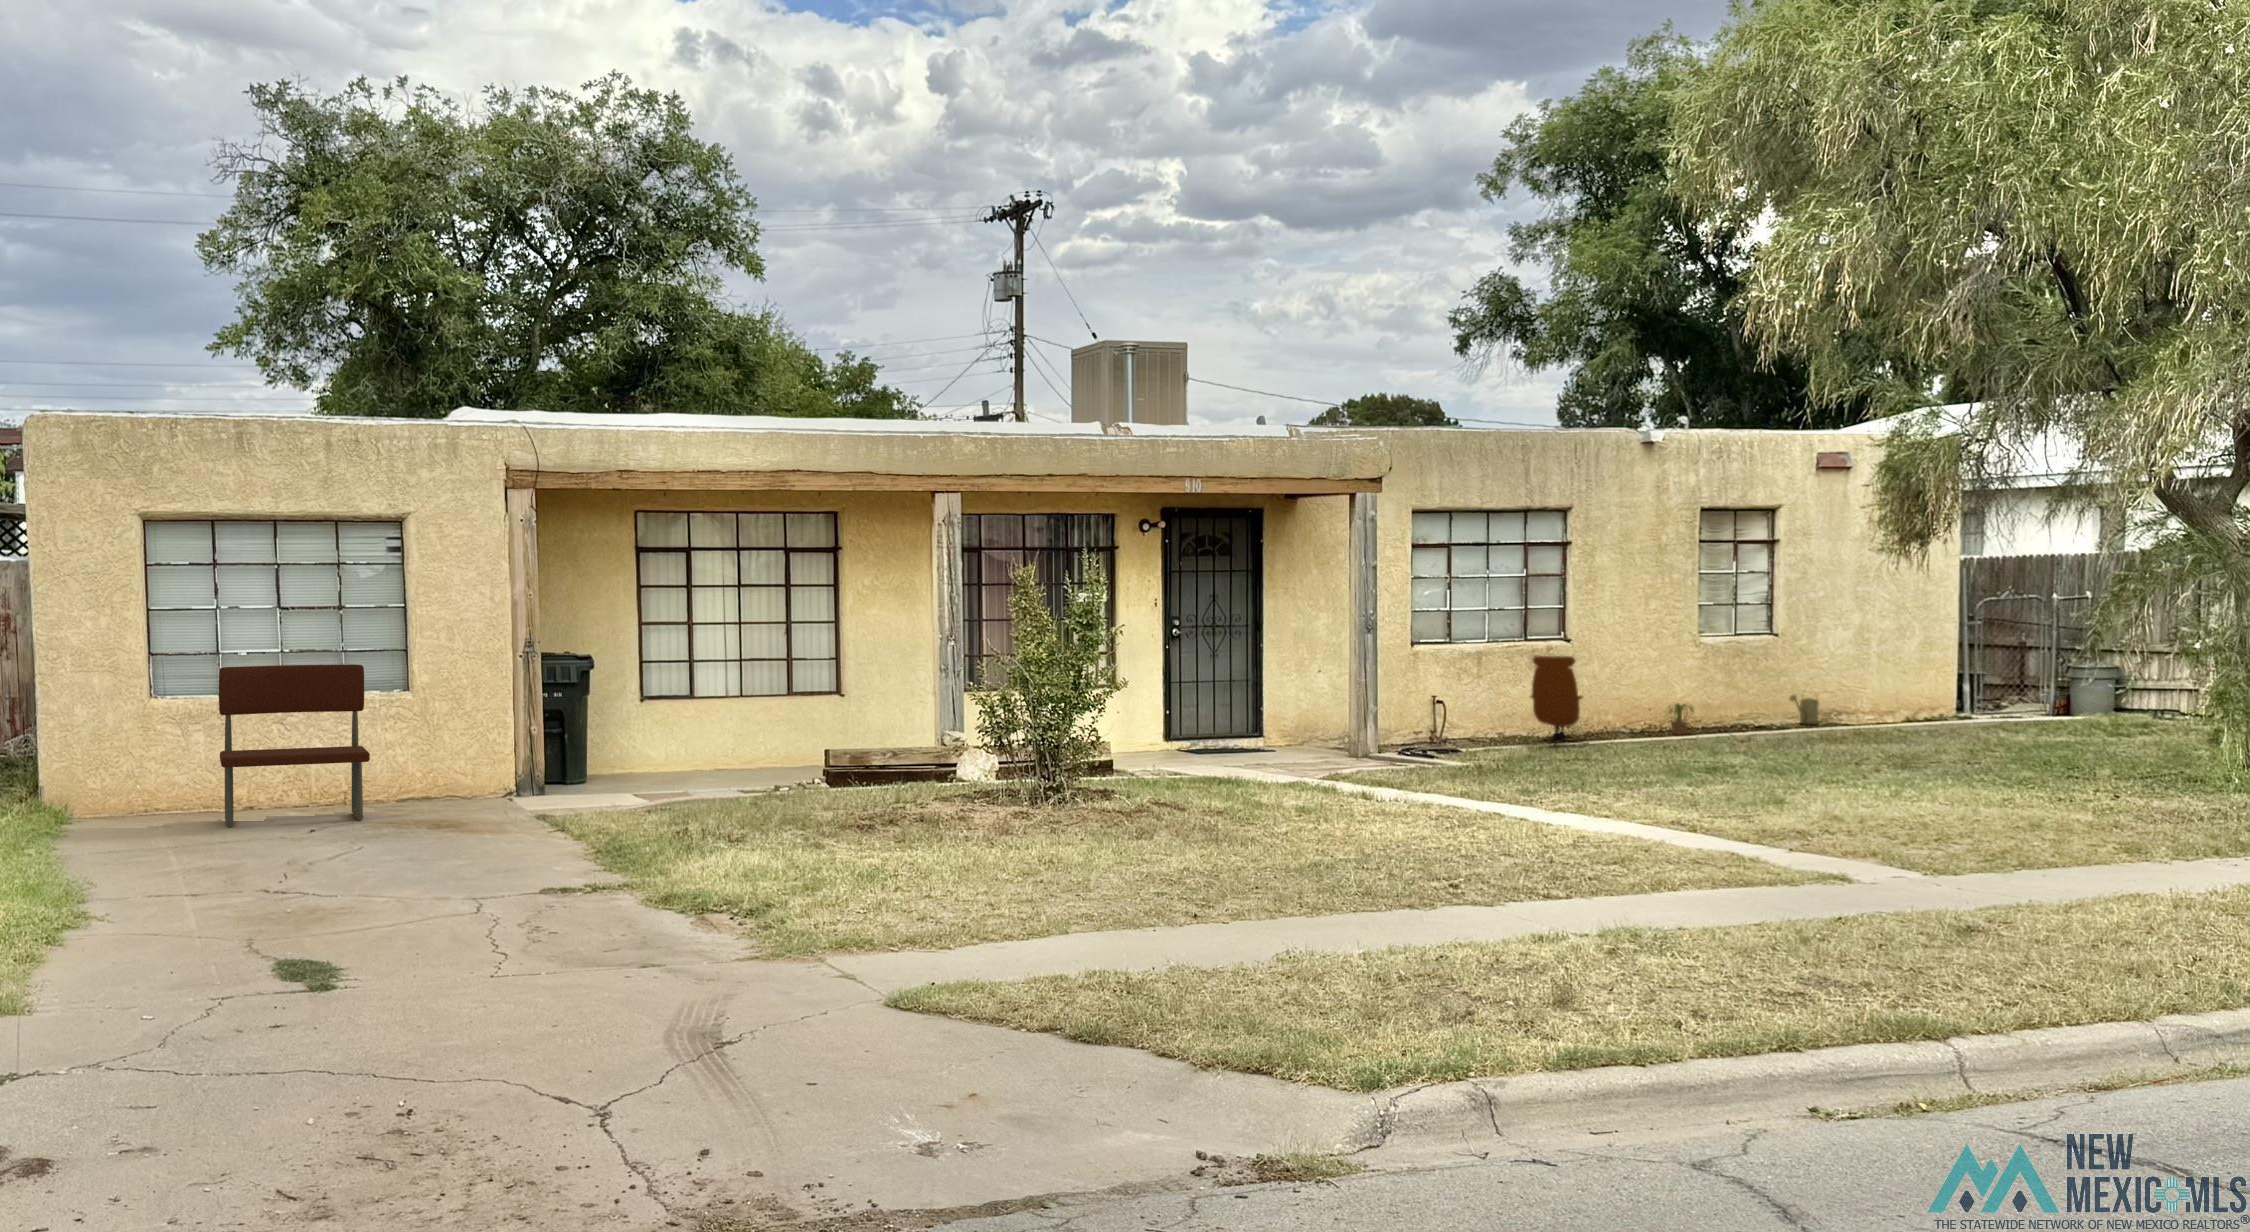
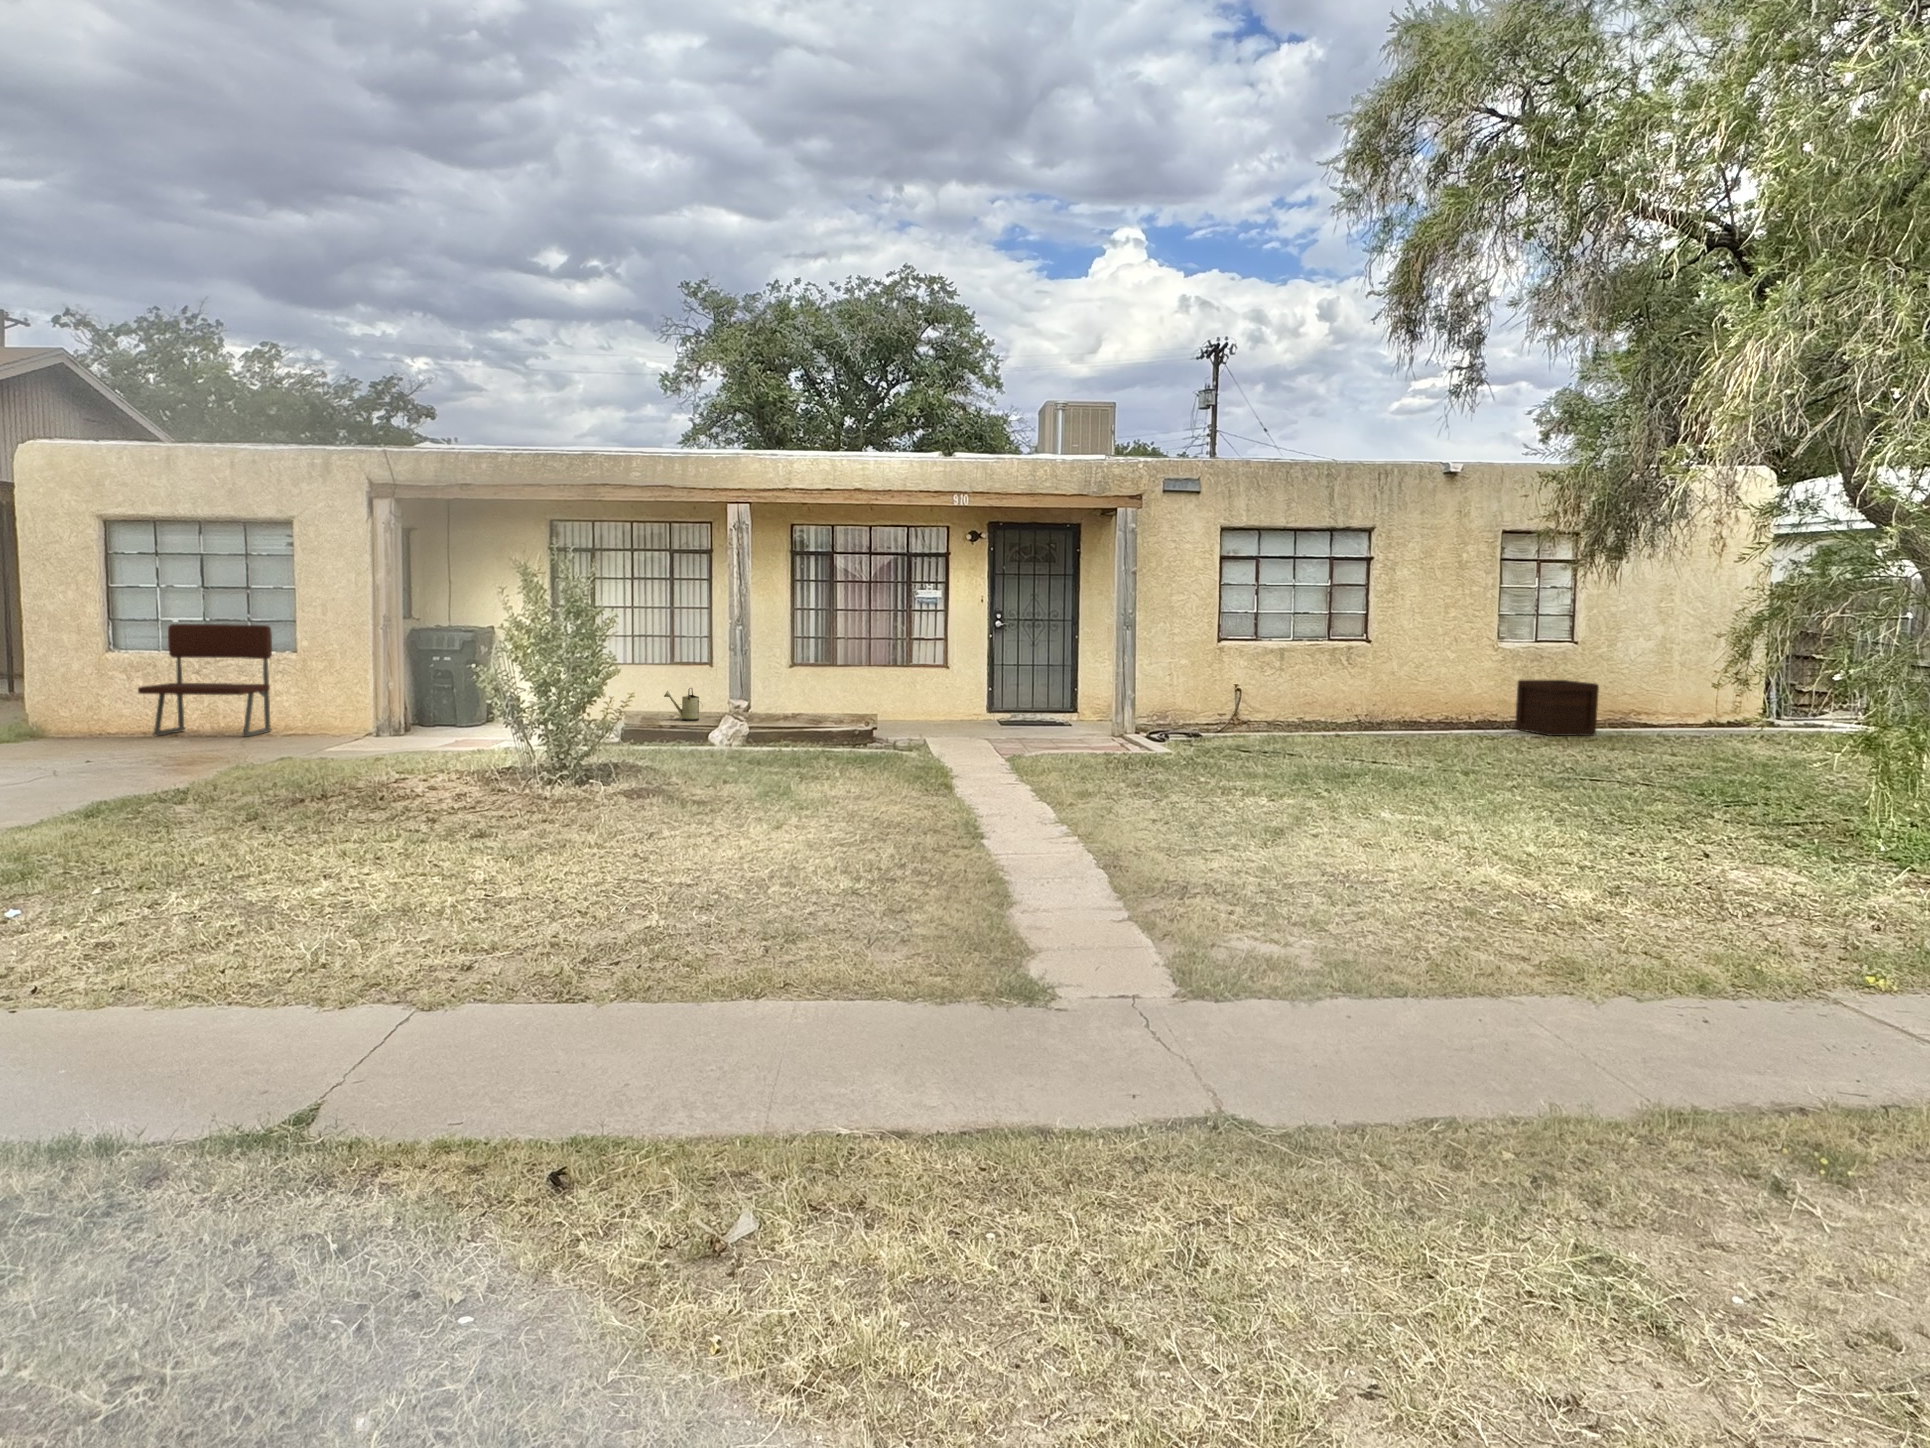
lounge chair: present [1531,655,1585,746] -> none [1308,655,1372,737]
wooden crate: none [1699,674,1782,735] -> present [1515,680,1599,736]
watering can: present [1790,695,1819,725] -> present [664,688,699,721]
potted plant: present [1669,704,1693,734] -> none [1474,703,1506,732]

